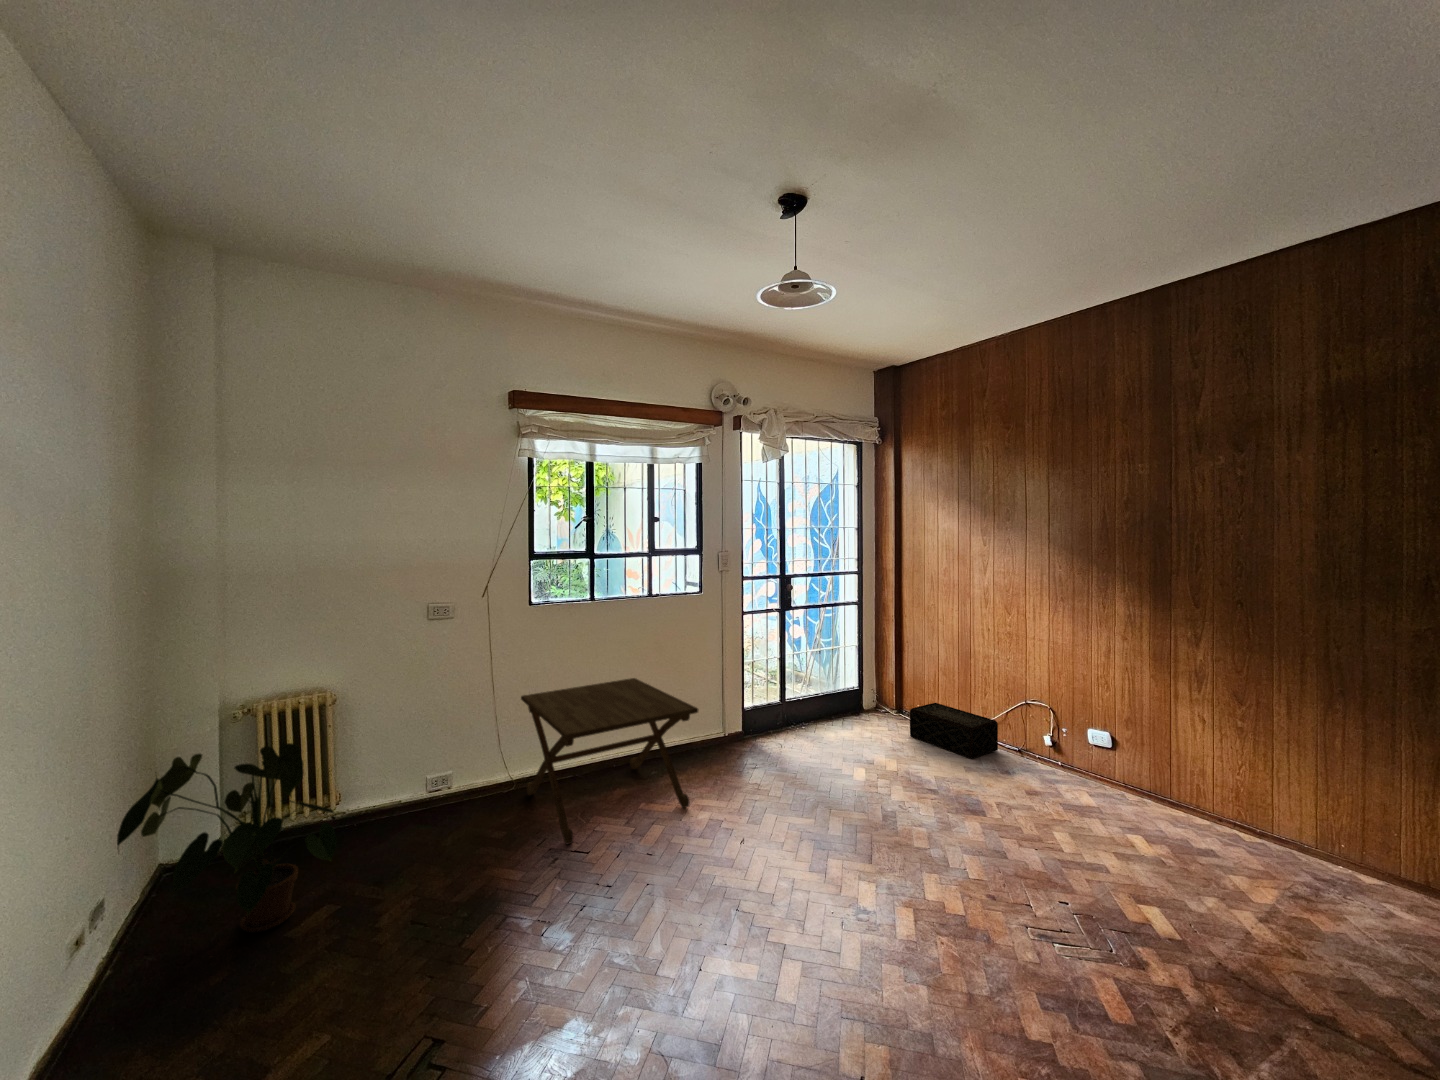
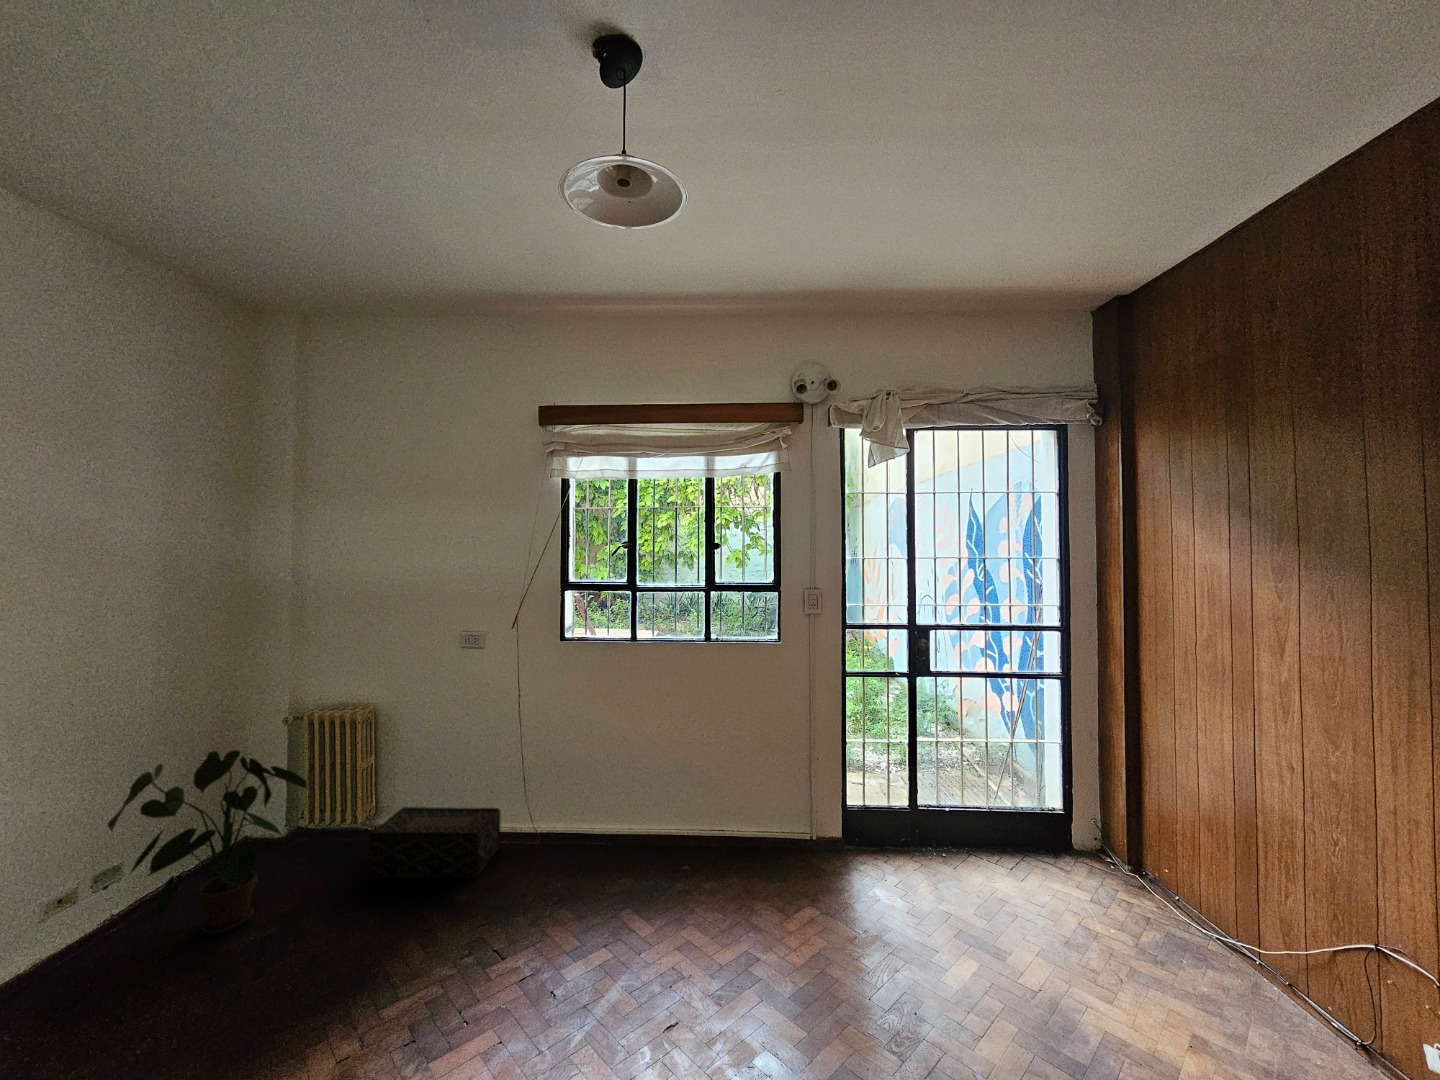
side table: present [521,678,698,844] -> none [488,740,681,938]
woven basket: present [910,703,998,759] -> present [369,807,501,878]

